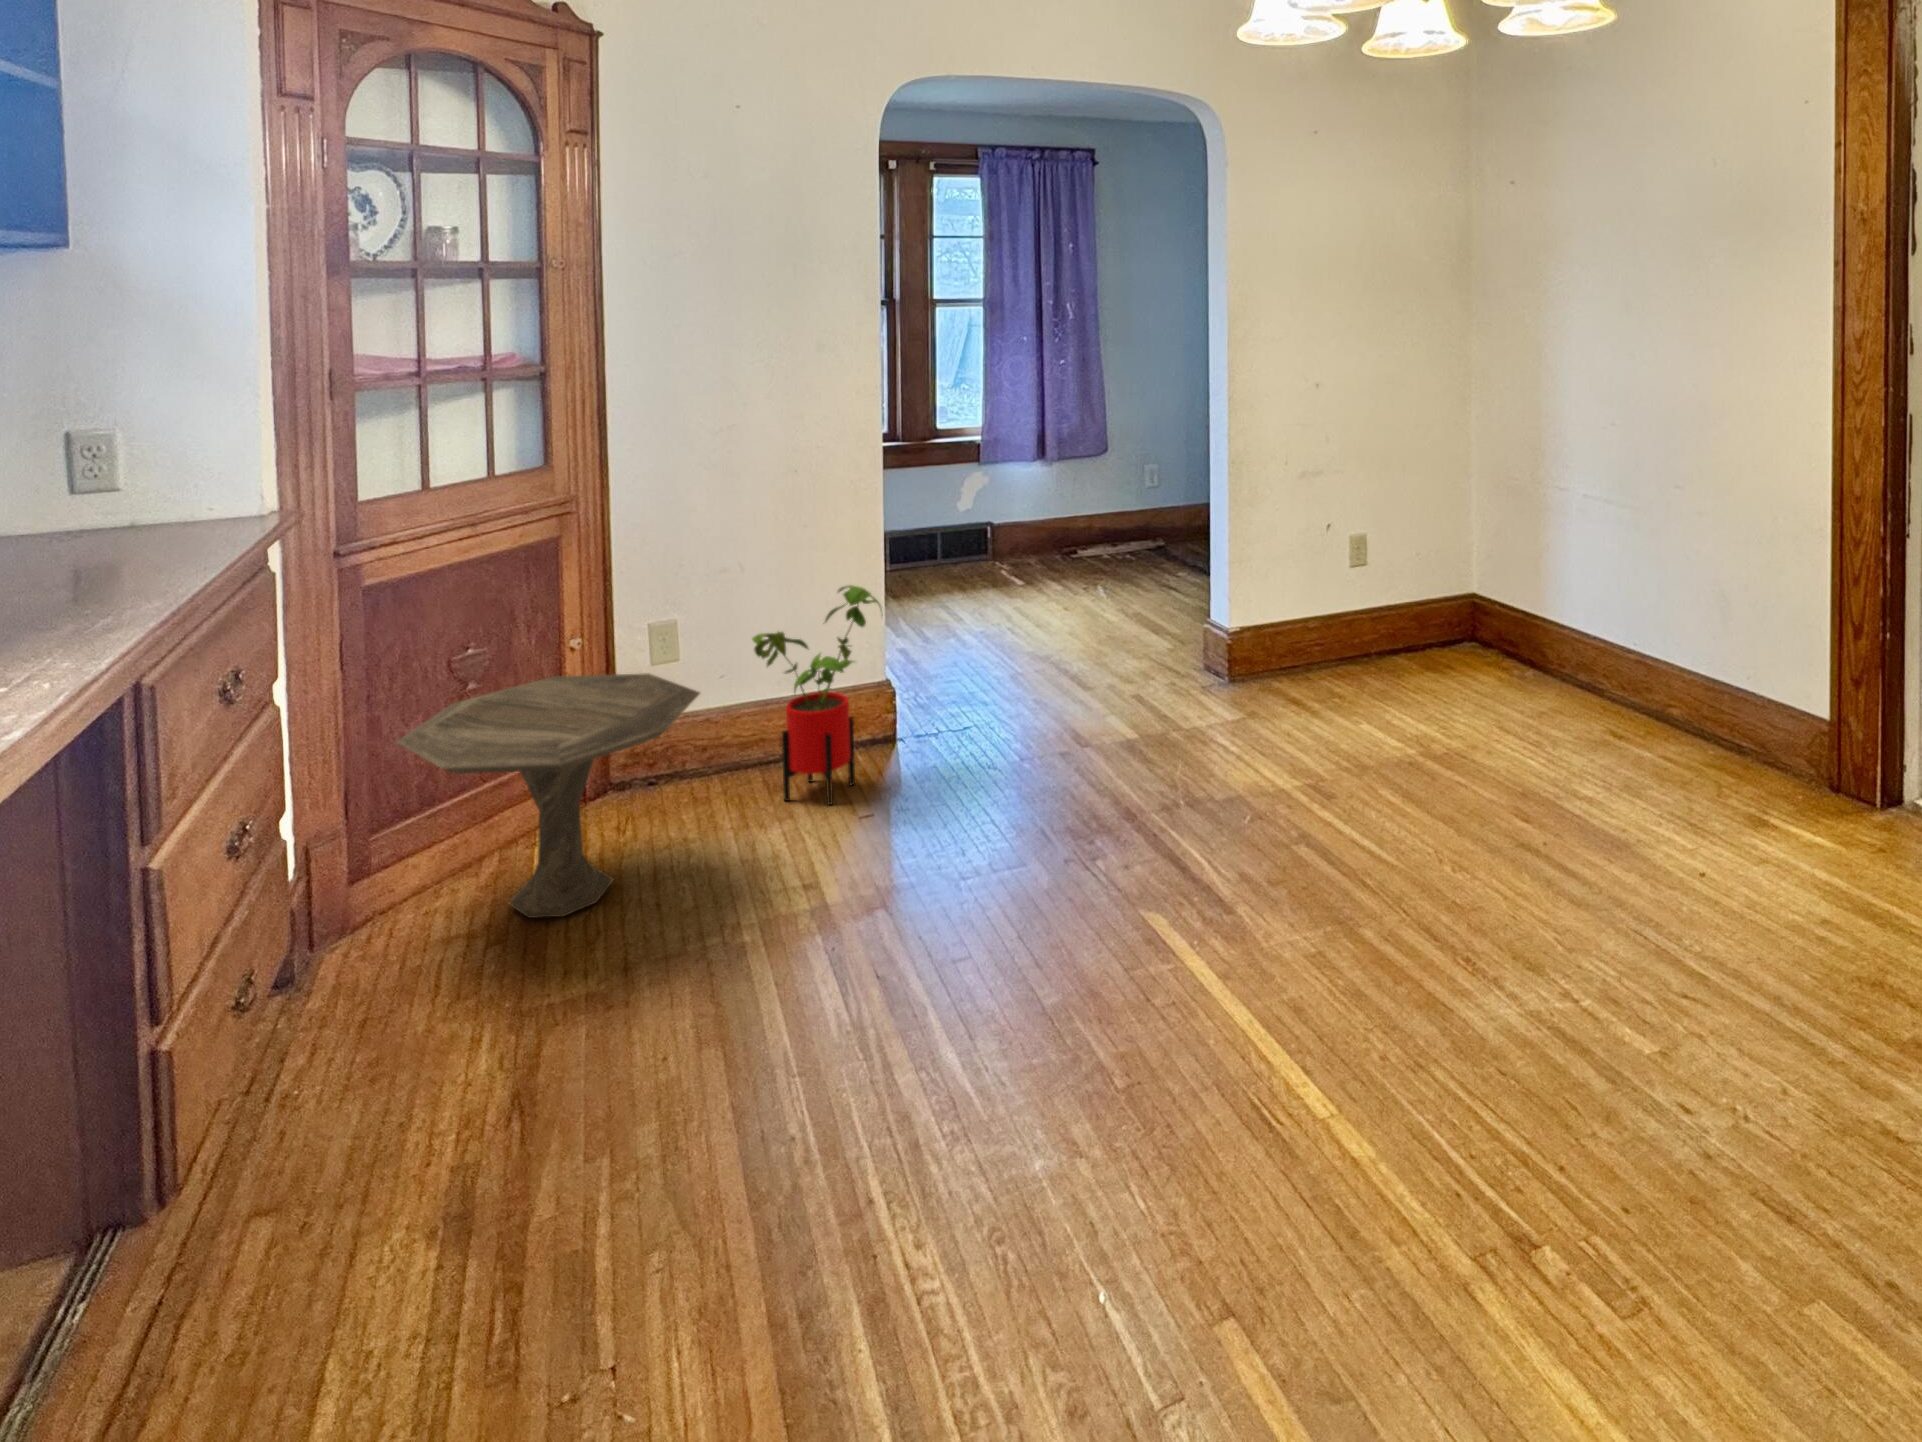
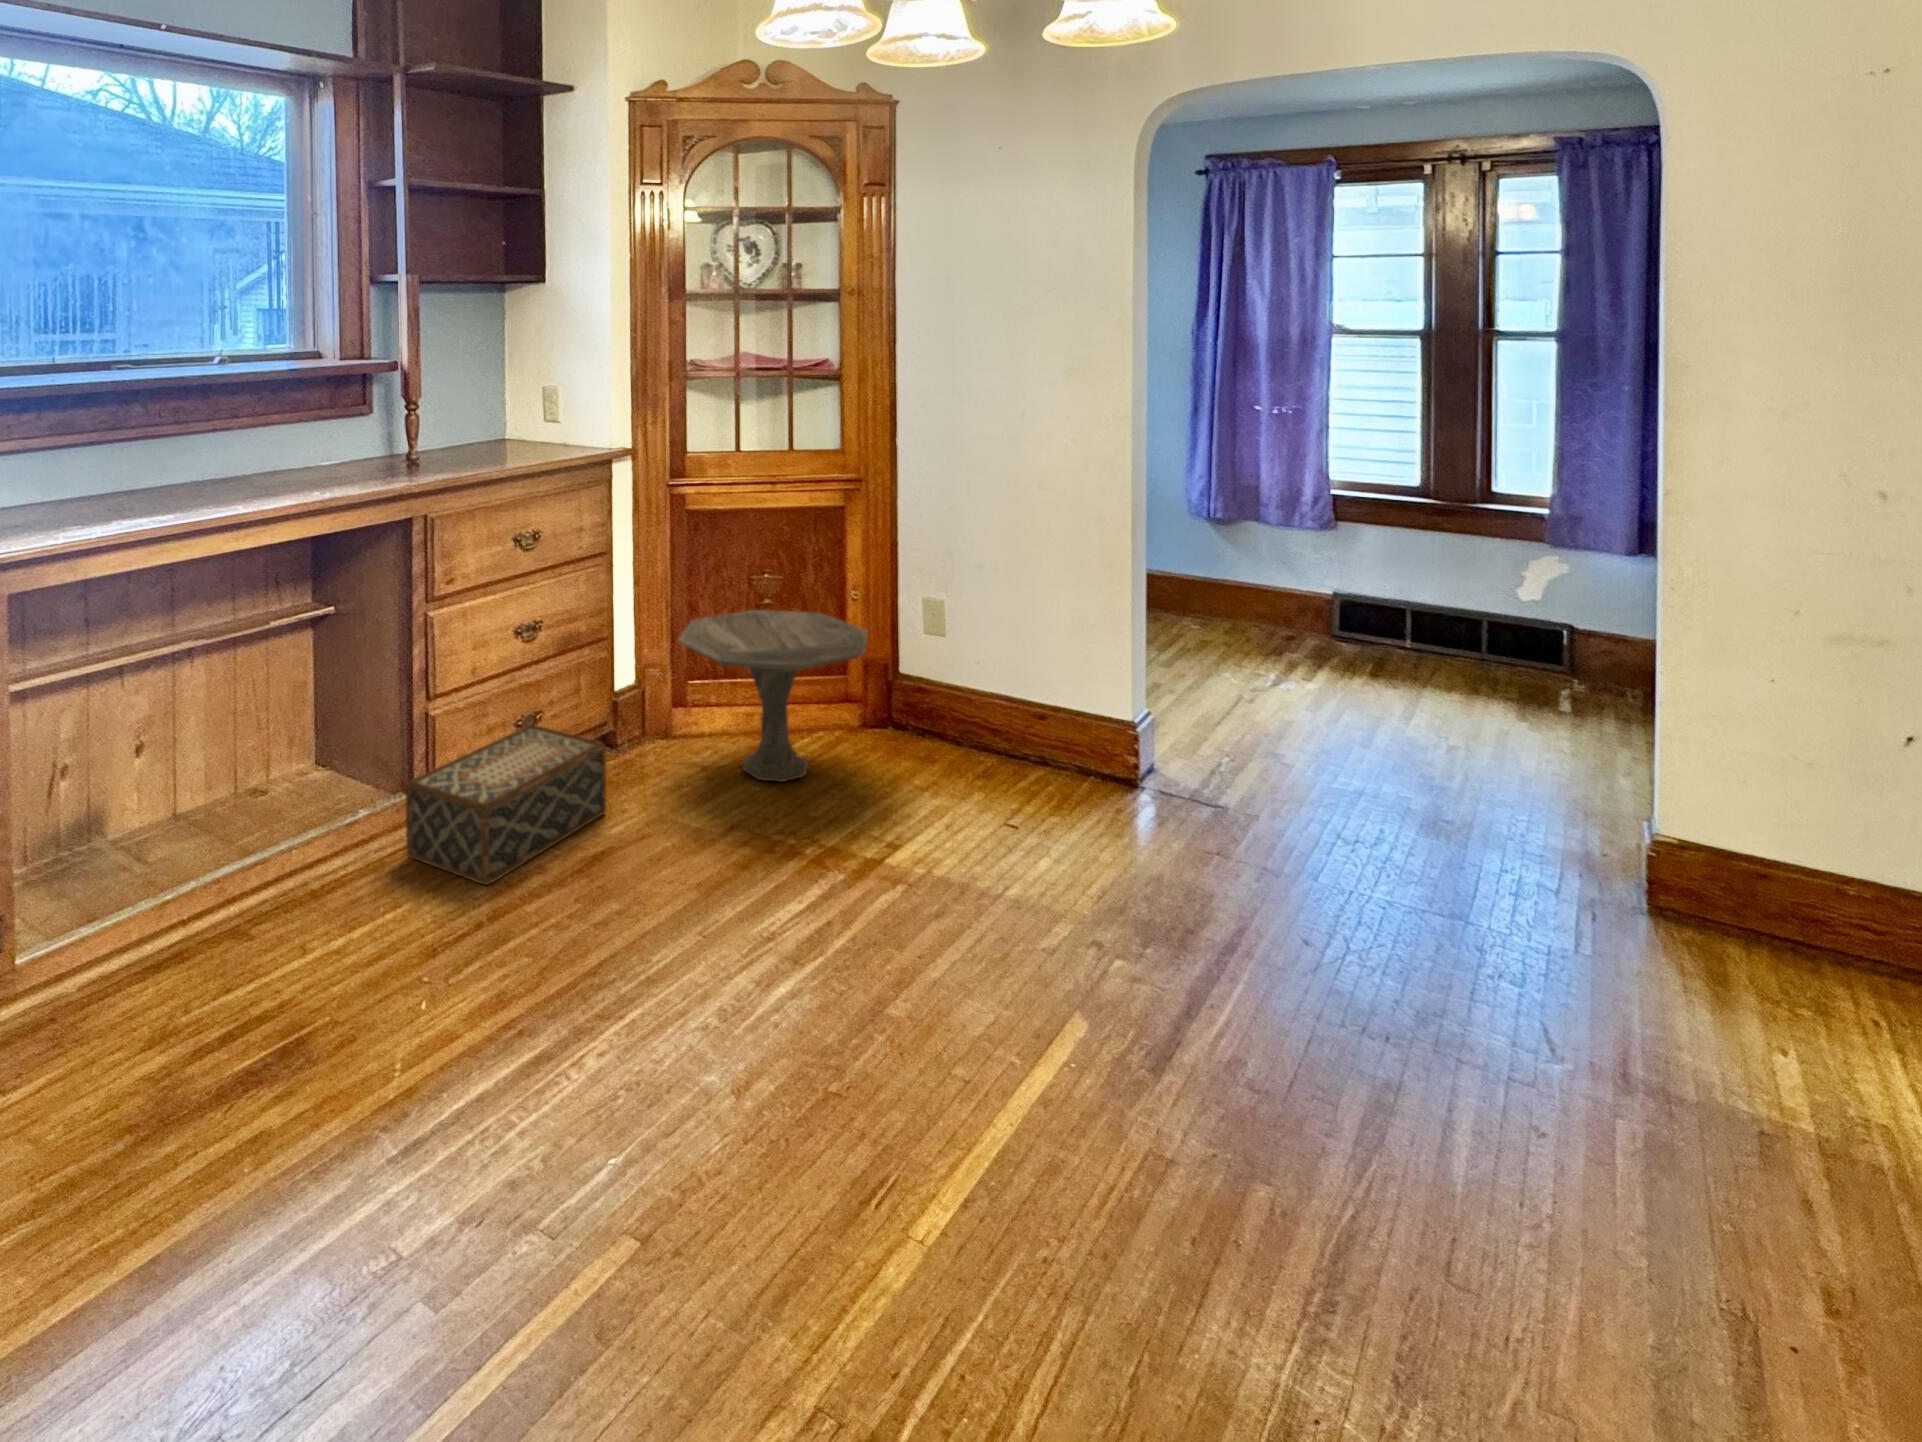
house plant: present [752,585,881,805] -> none [966,606,1087,801]
woven basket: none [164,956,428,1341] -> present [406,725,606,885]

